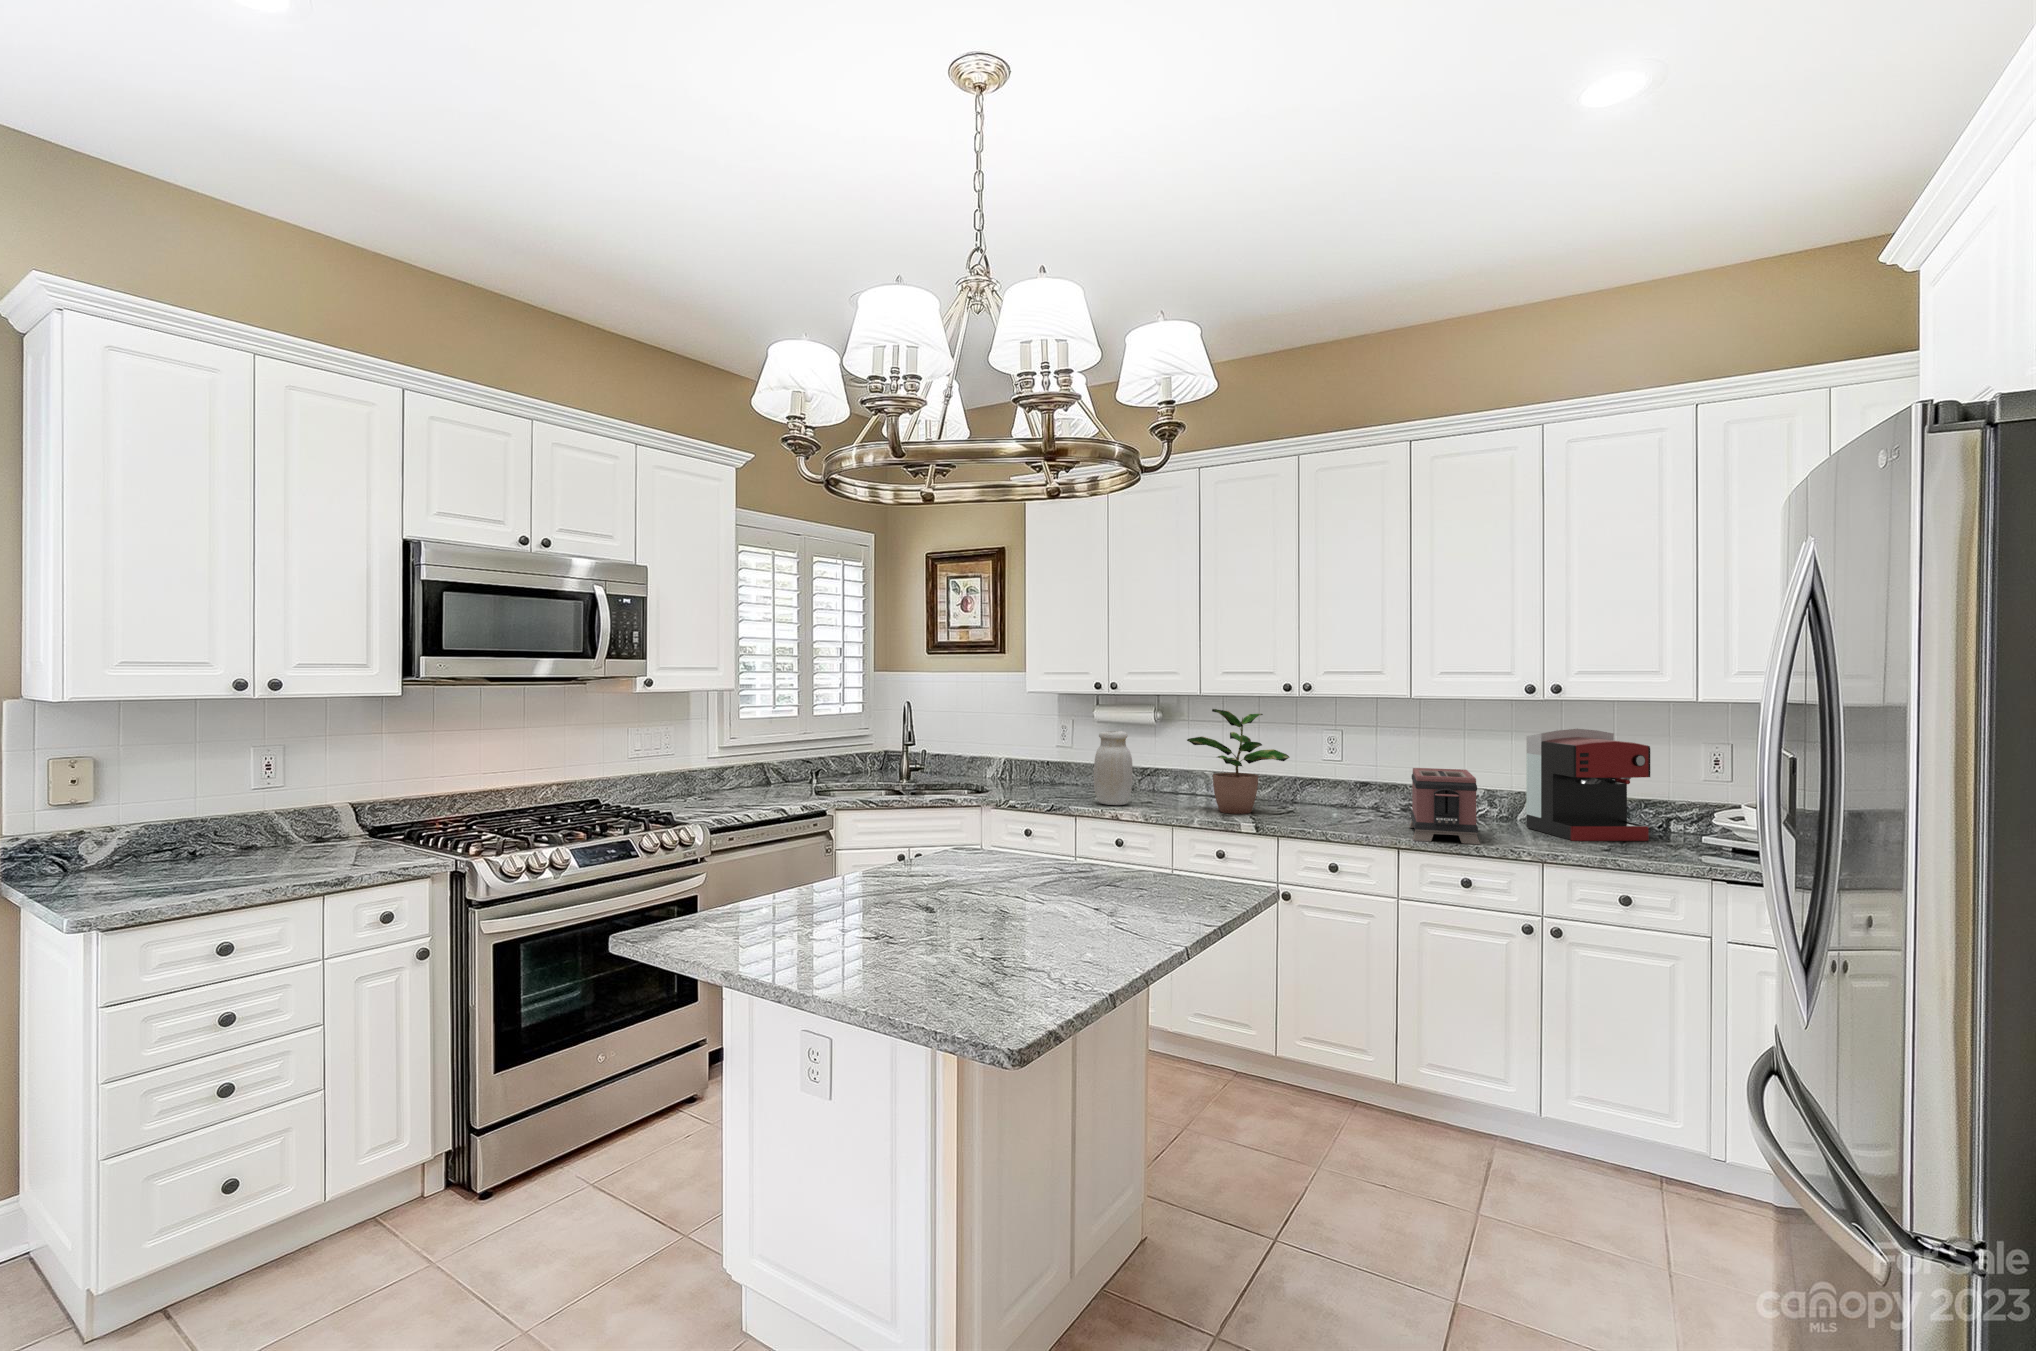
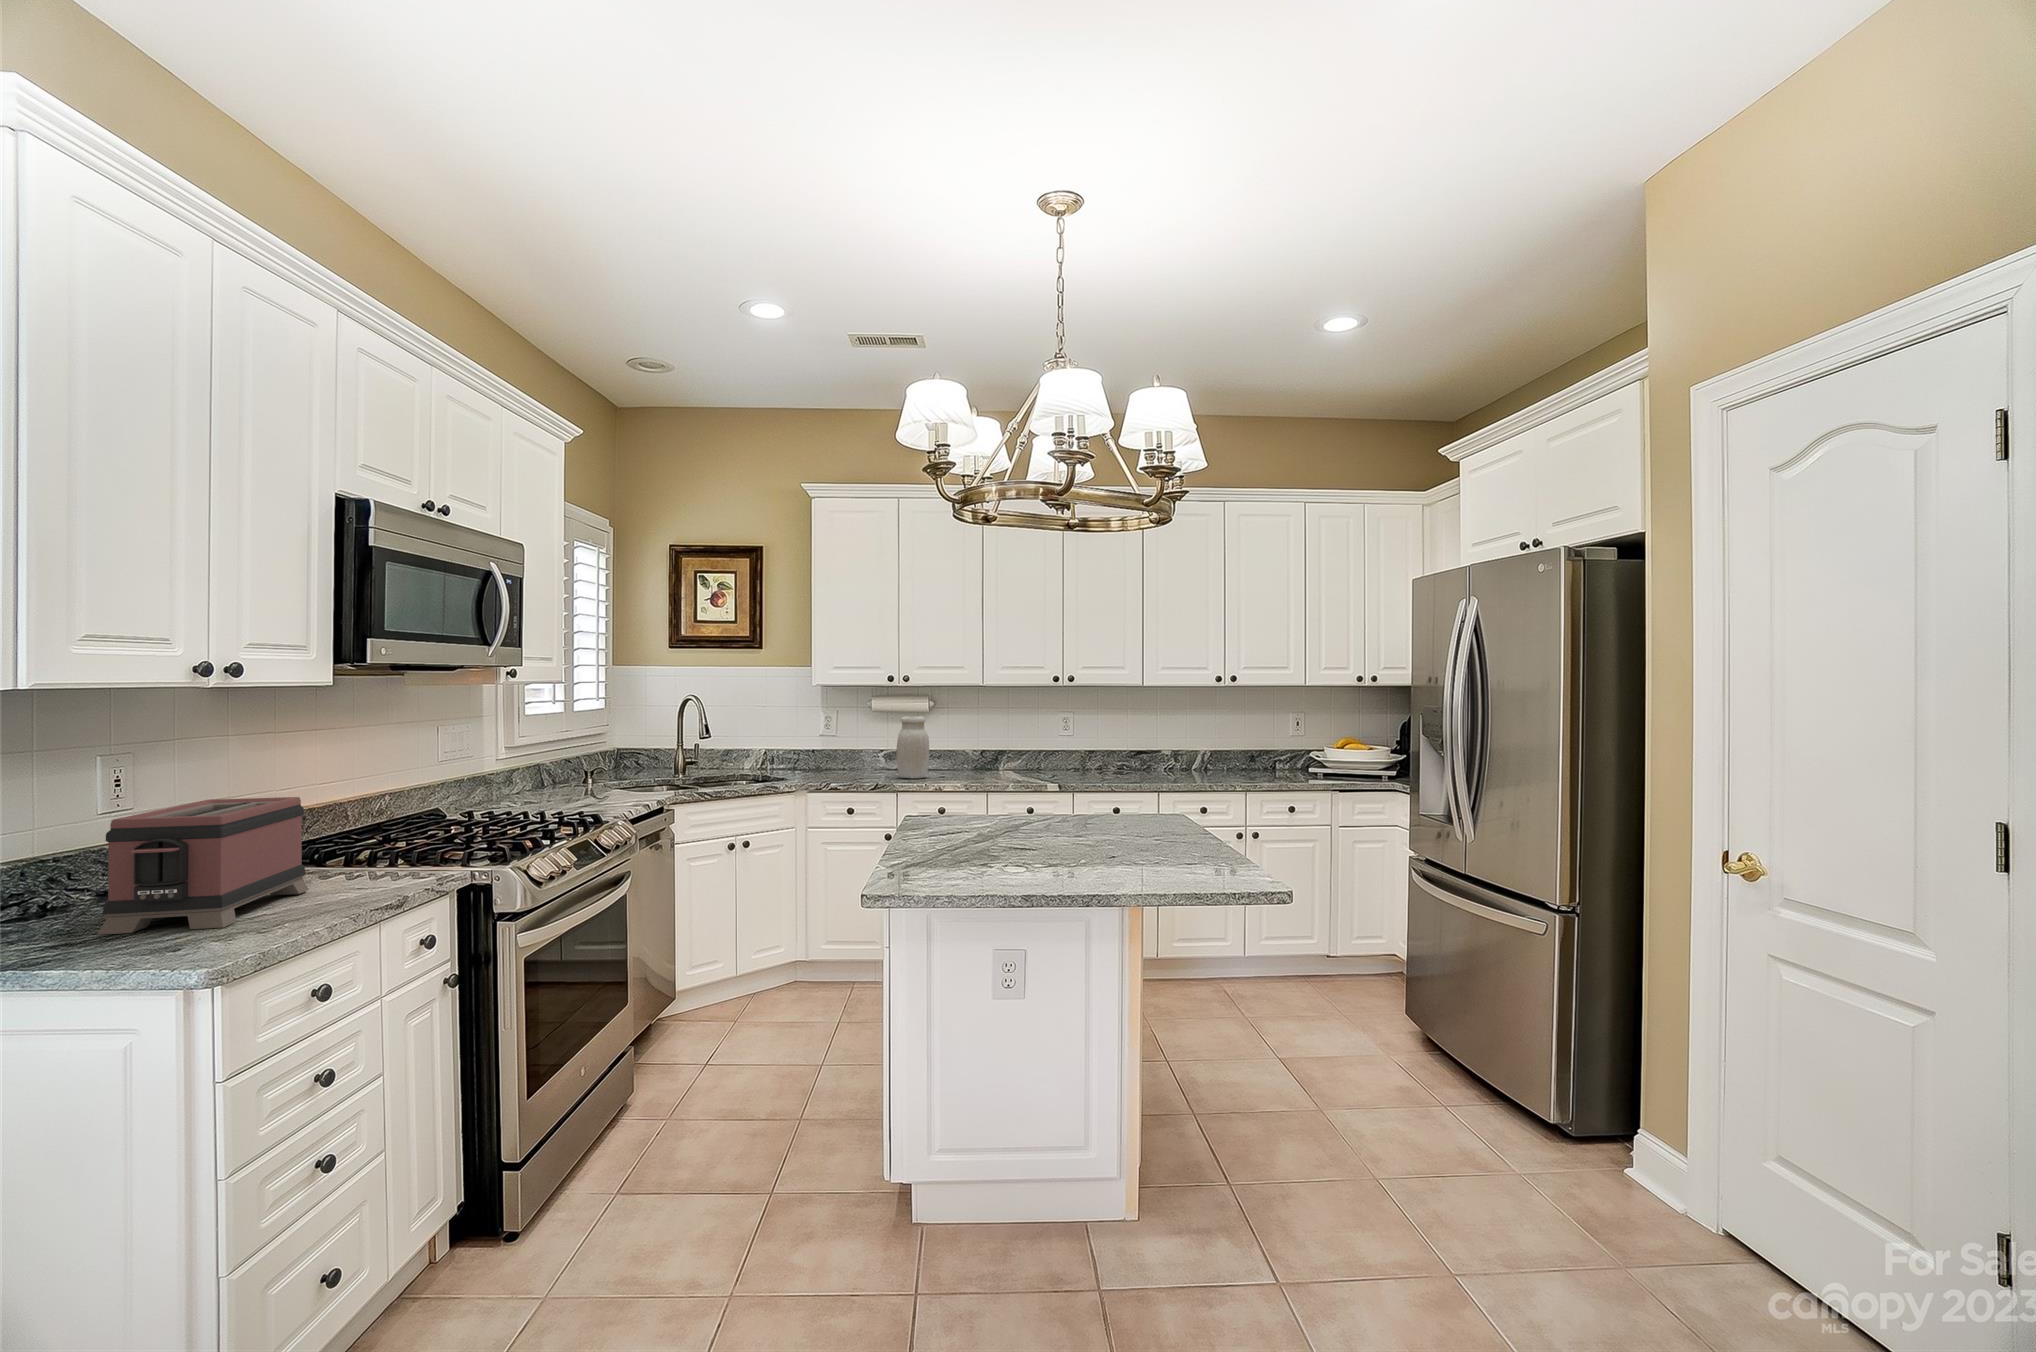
potted plant: present [1187,709,1289,814] -> none [974,696,1053,777]
coffee maker: present [1526,729,1650,841] -> none [1201,704,1274,775]
toaster: present [1409,768,1480,844] -> present [97,797,309,935]

